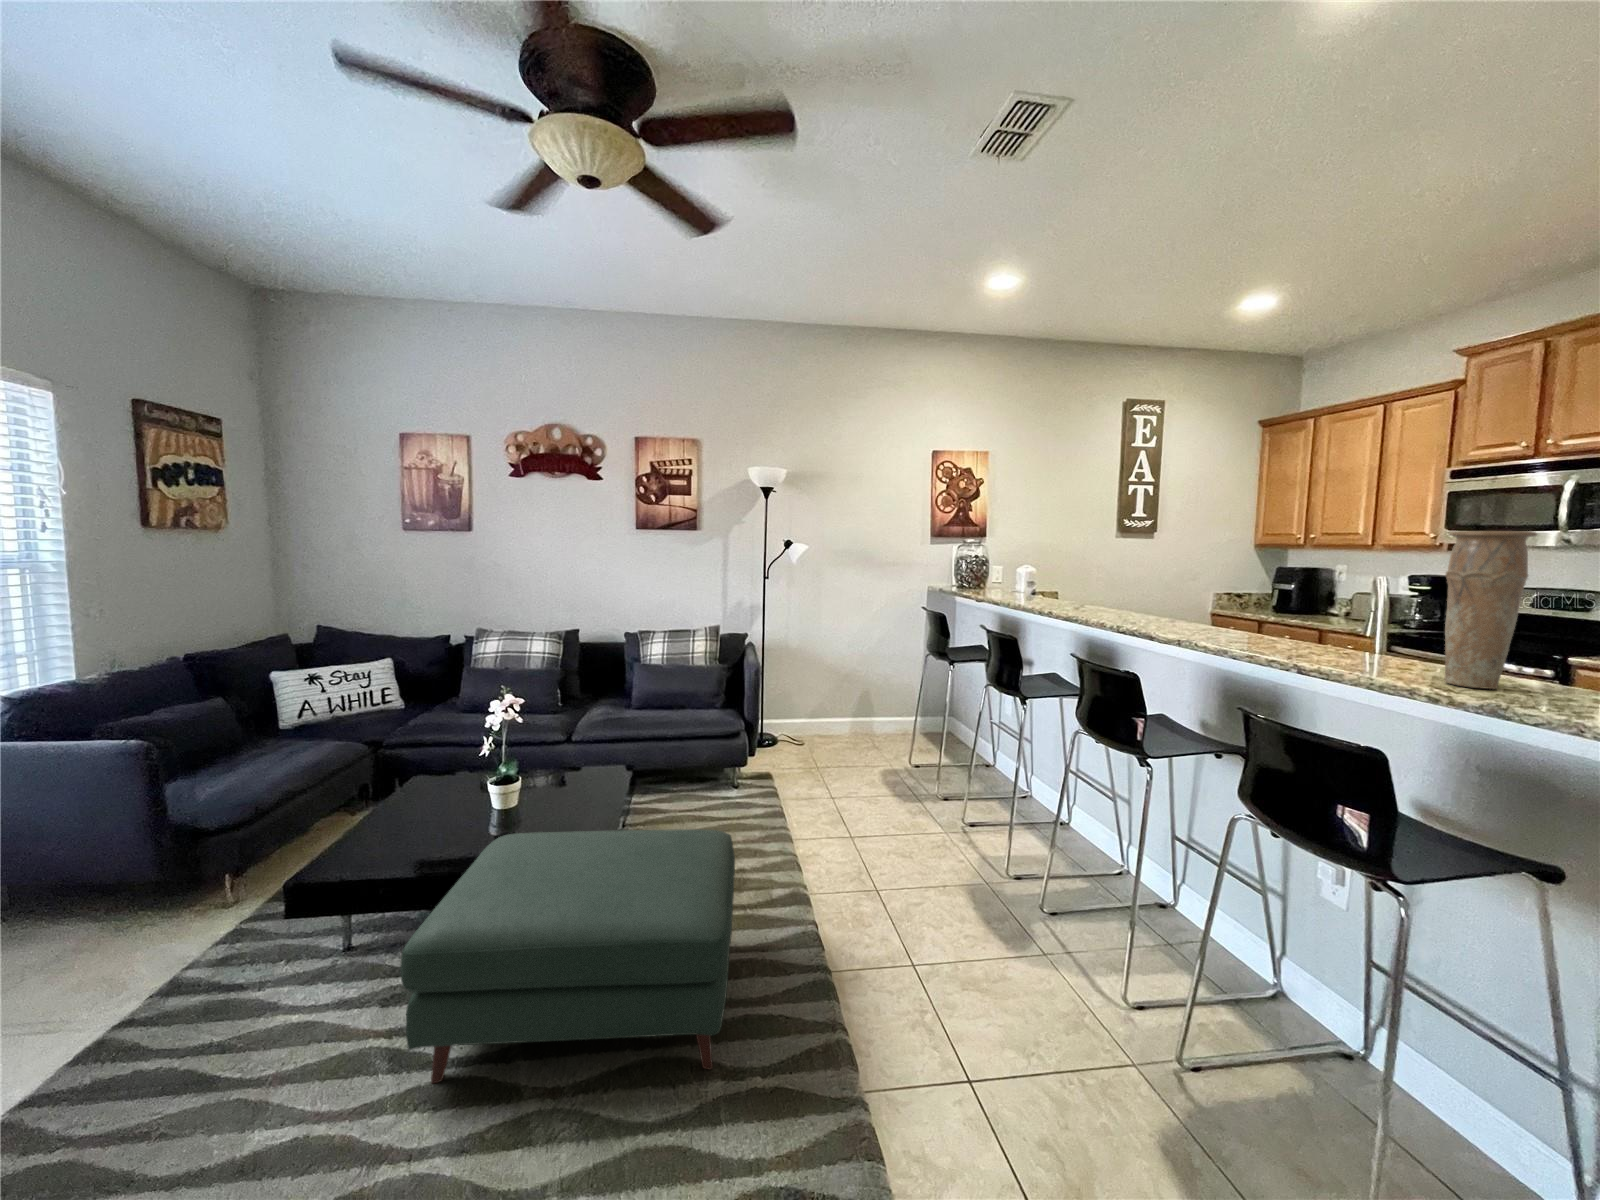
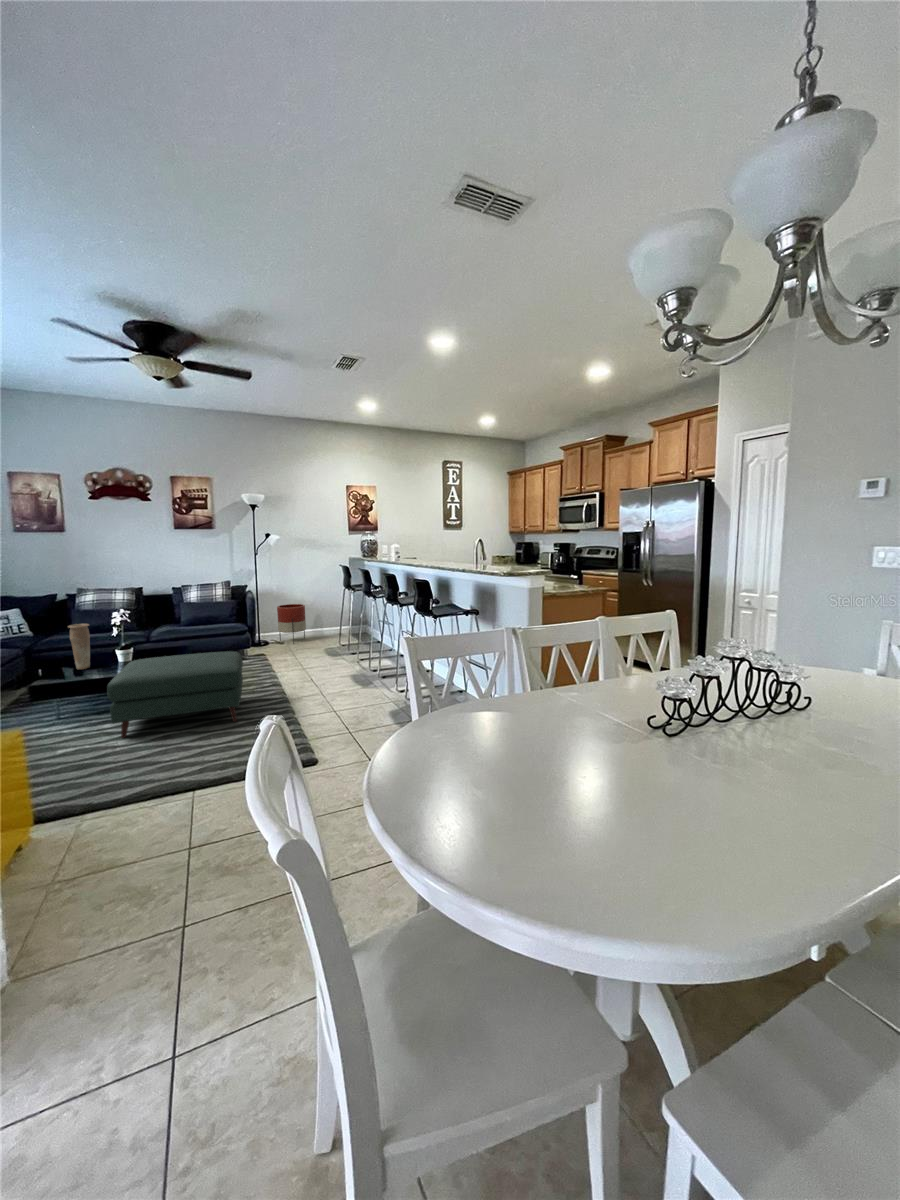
vase: present [1444,531,1537,689] -> present [68,624,90,669]
planter: none [795,671,844,750] -> present [277,604,306,643]

